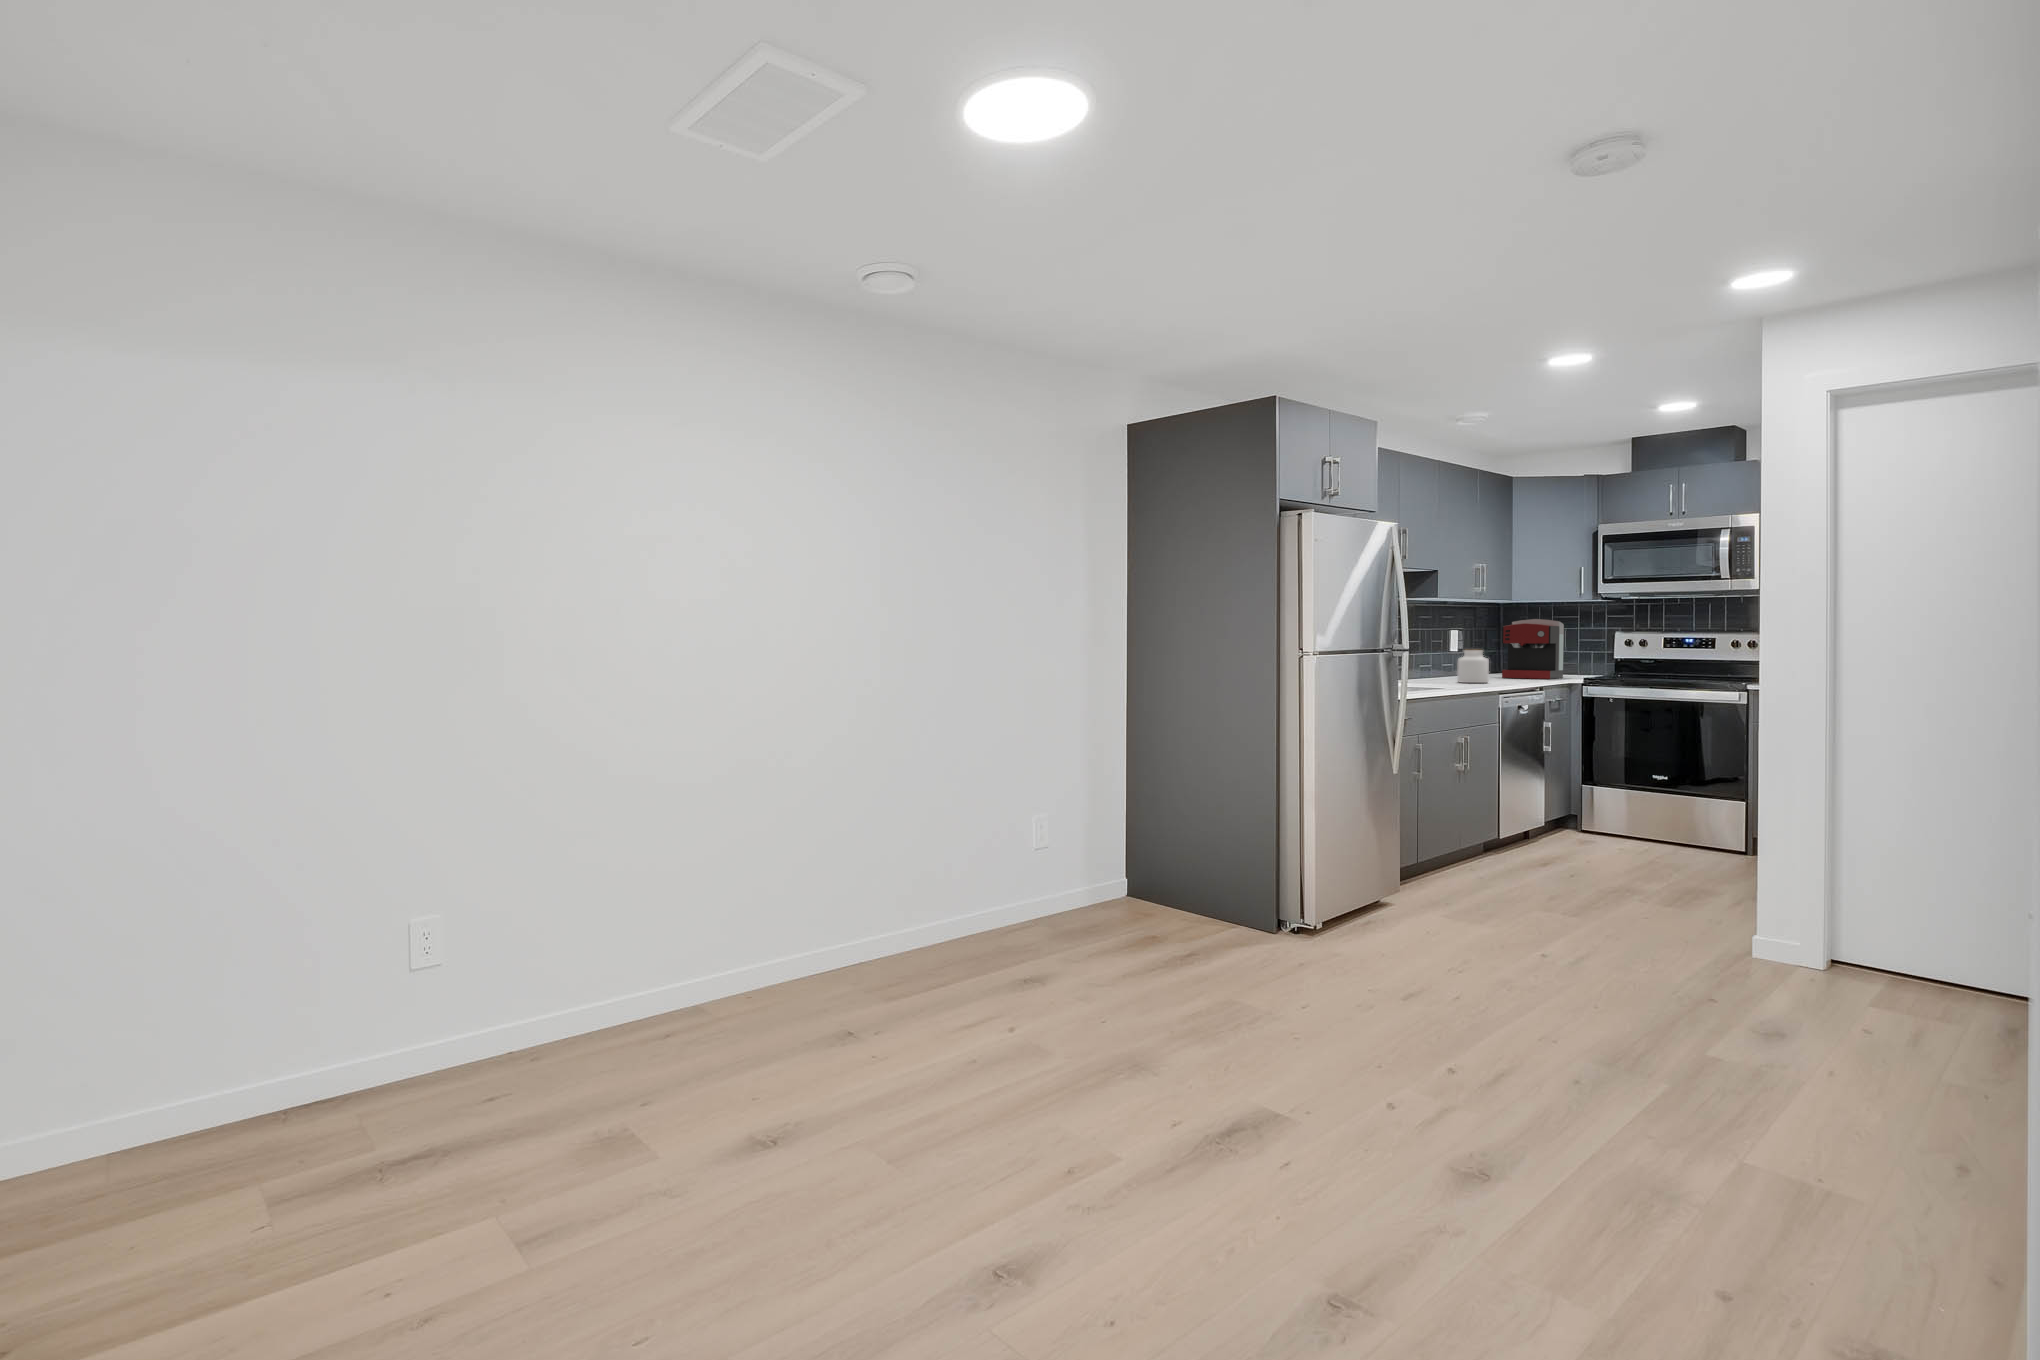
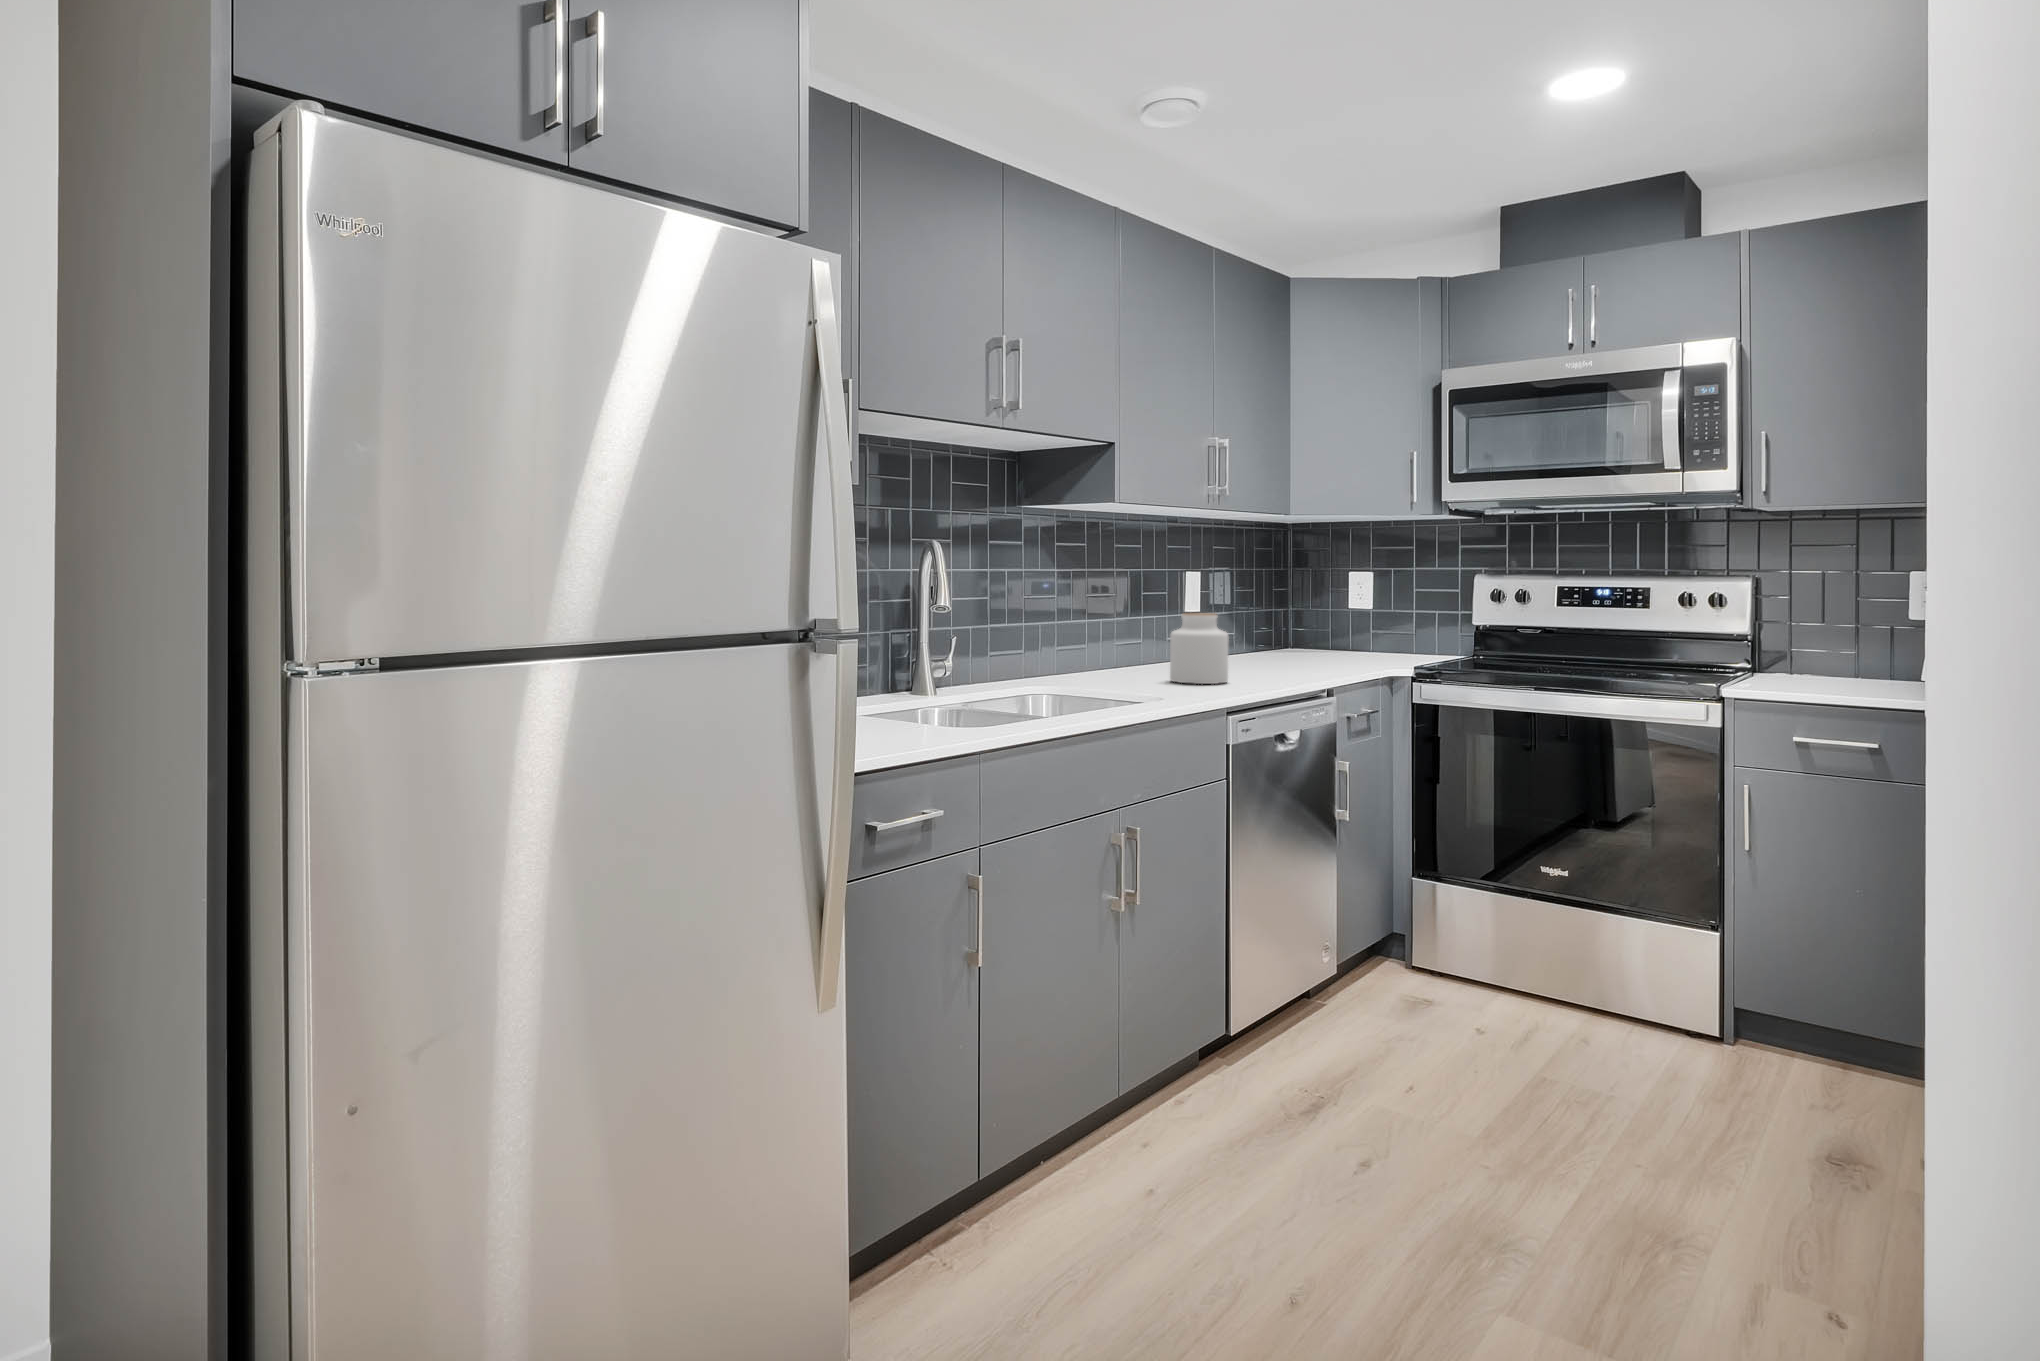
coffee maker: present [1502,619,1564,679] -> none [1273,550,1383,667]

